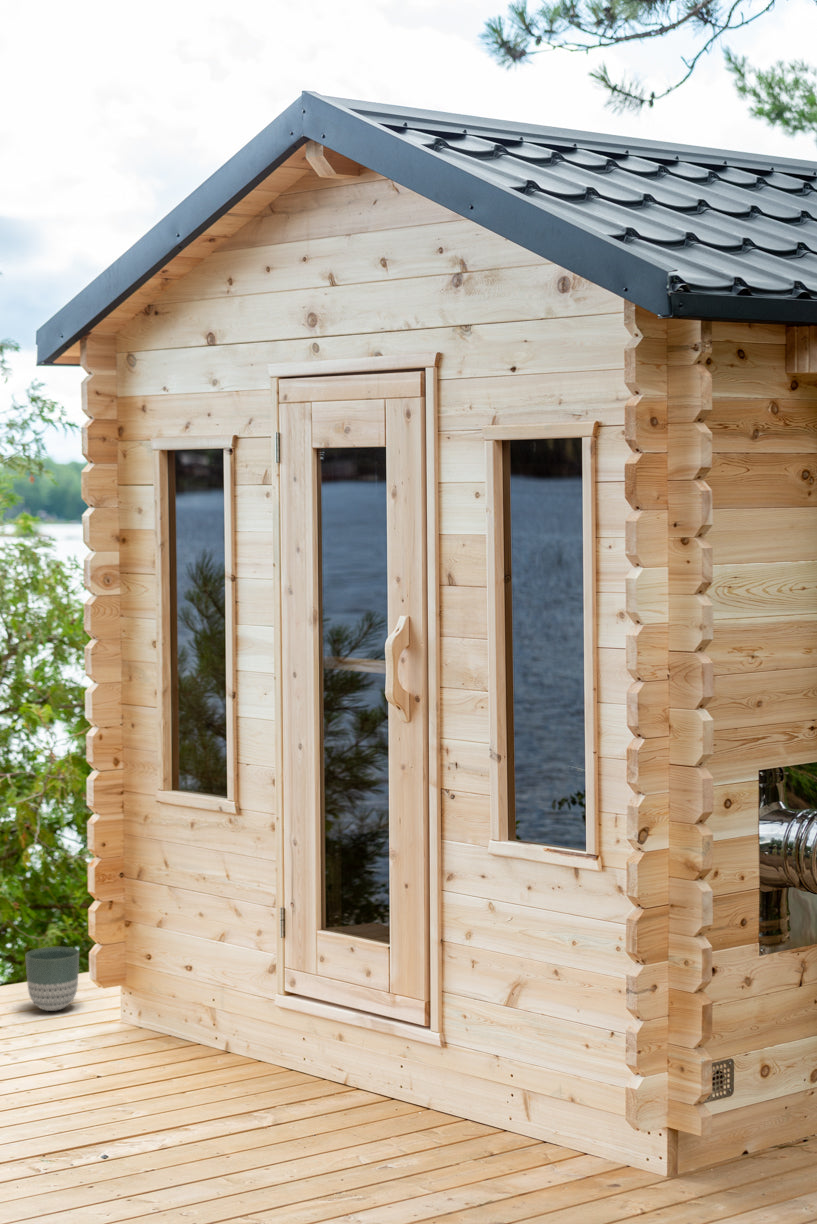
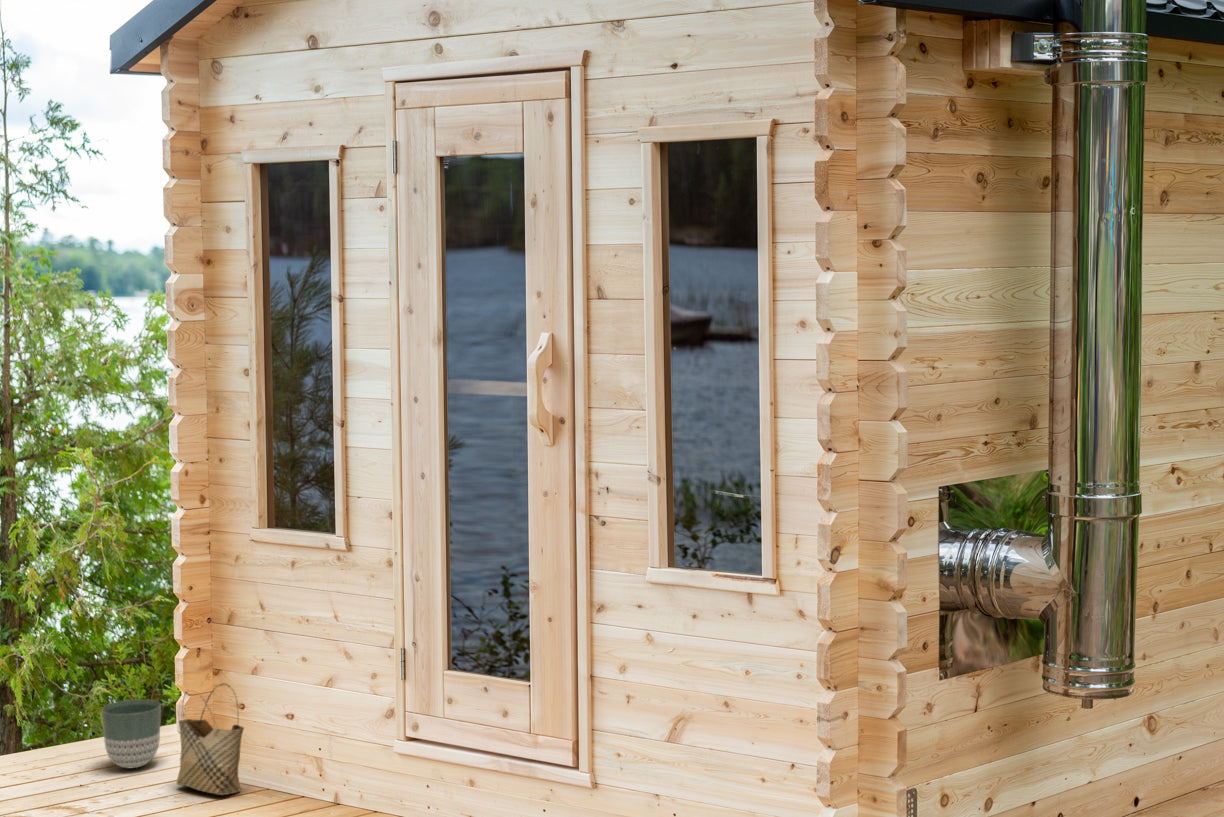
woven basket: none [86,935,146,1039] -> present [177,684,244,795]

